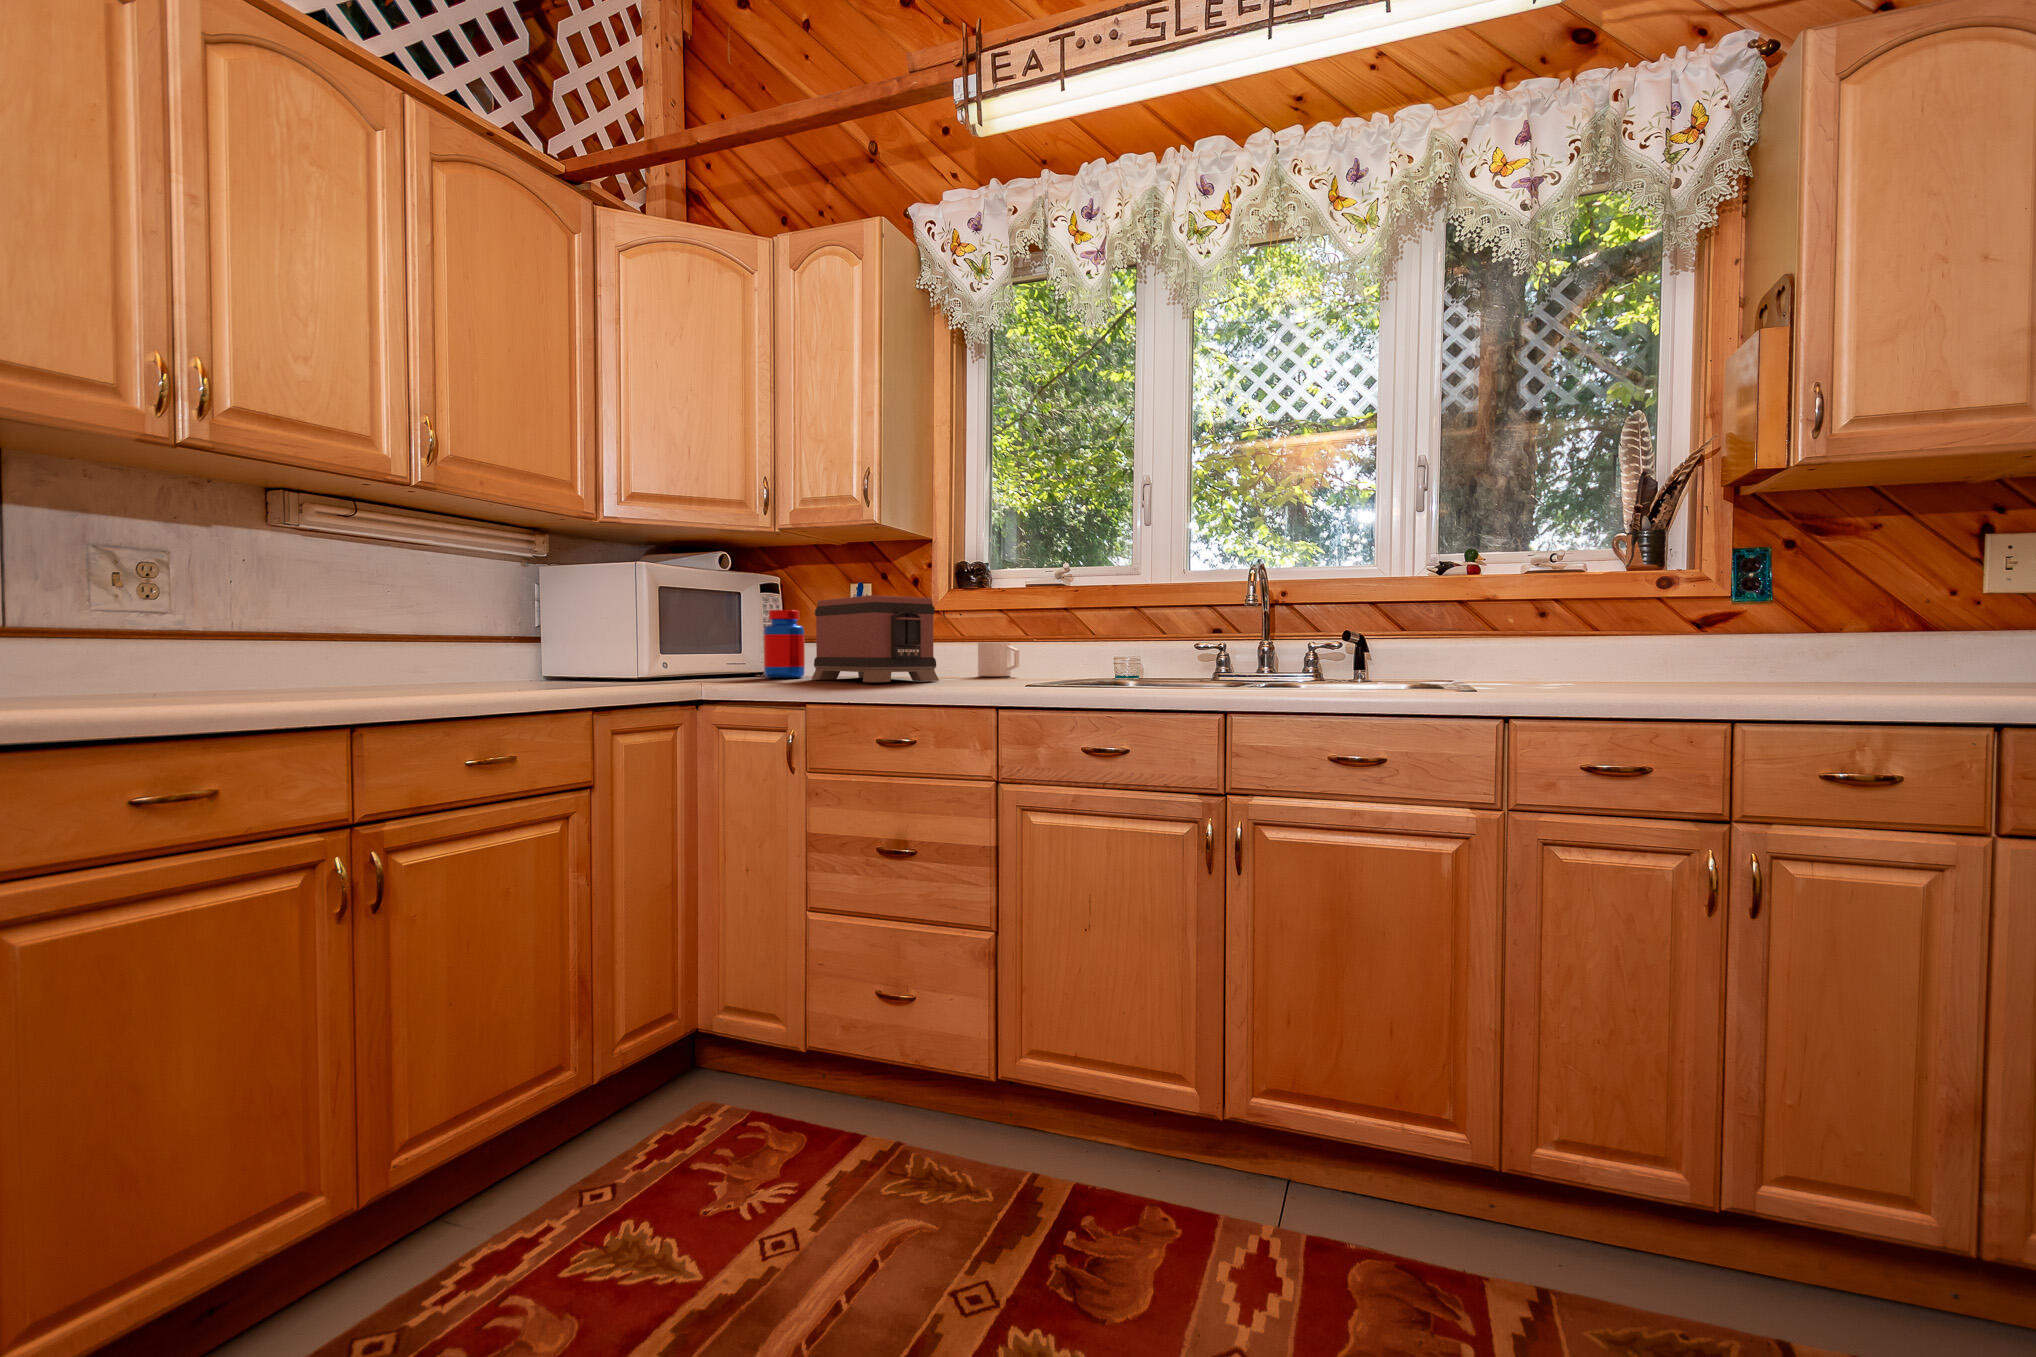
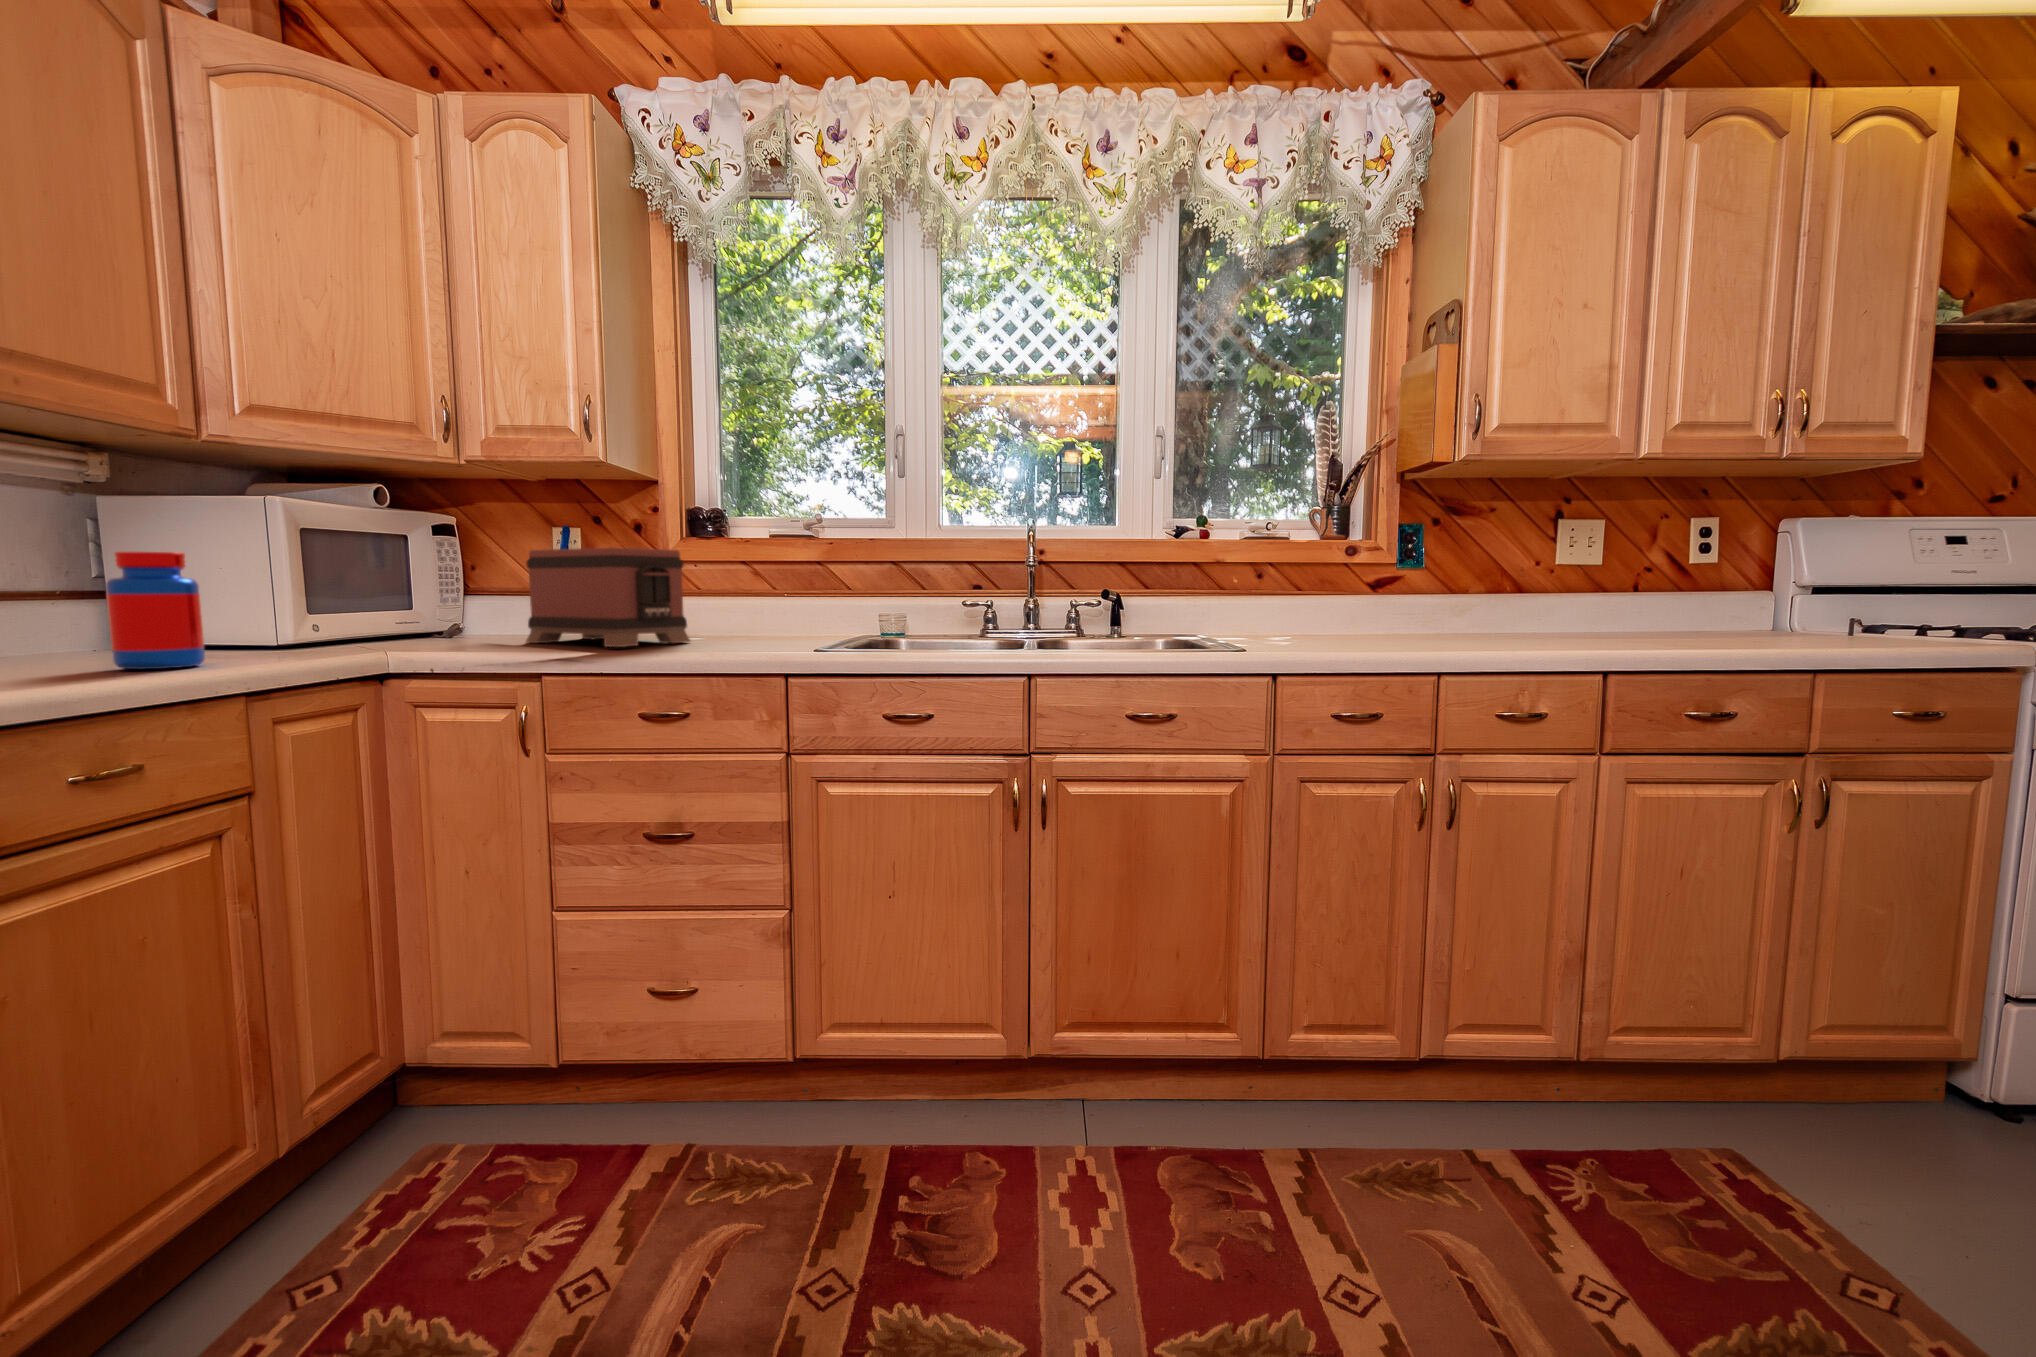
jar: present [764,610,805,678] -> present [106,552,205,669]
mug: present [978,642,1019,676] -> none [723,597,772,634]

